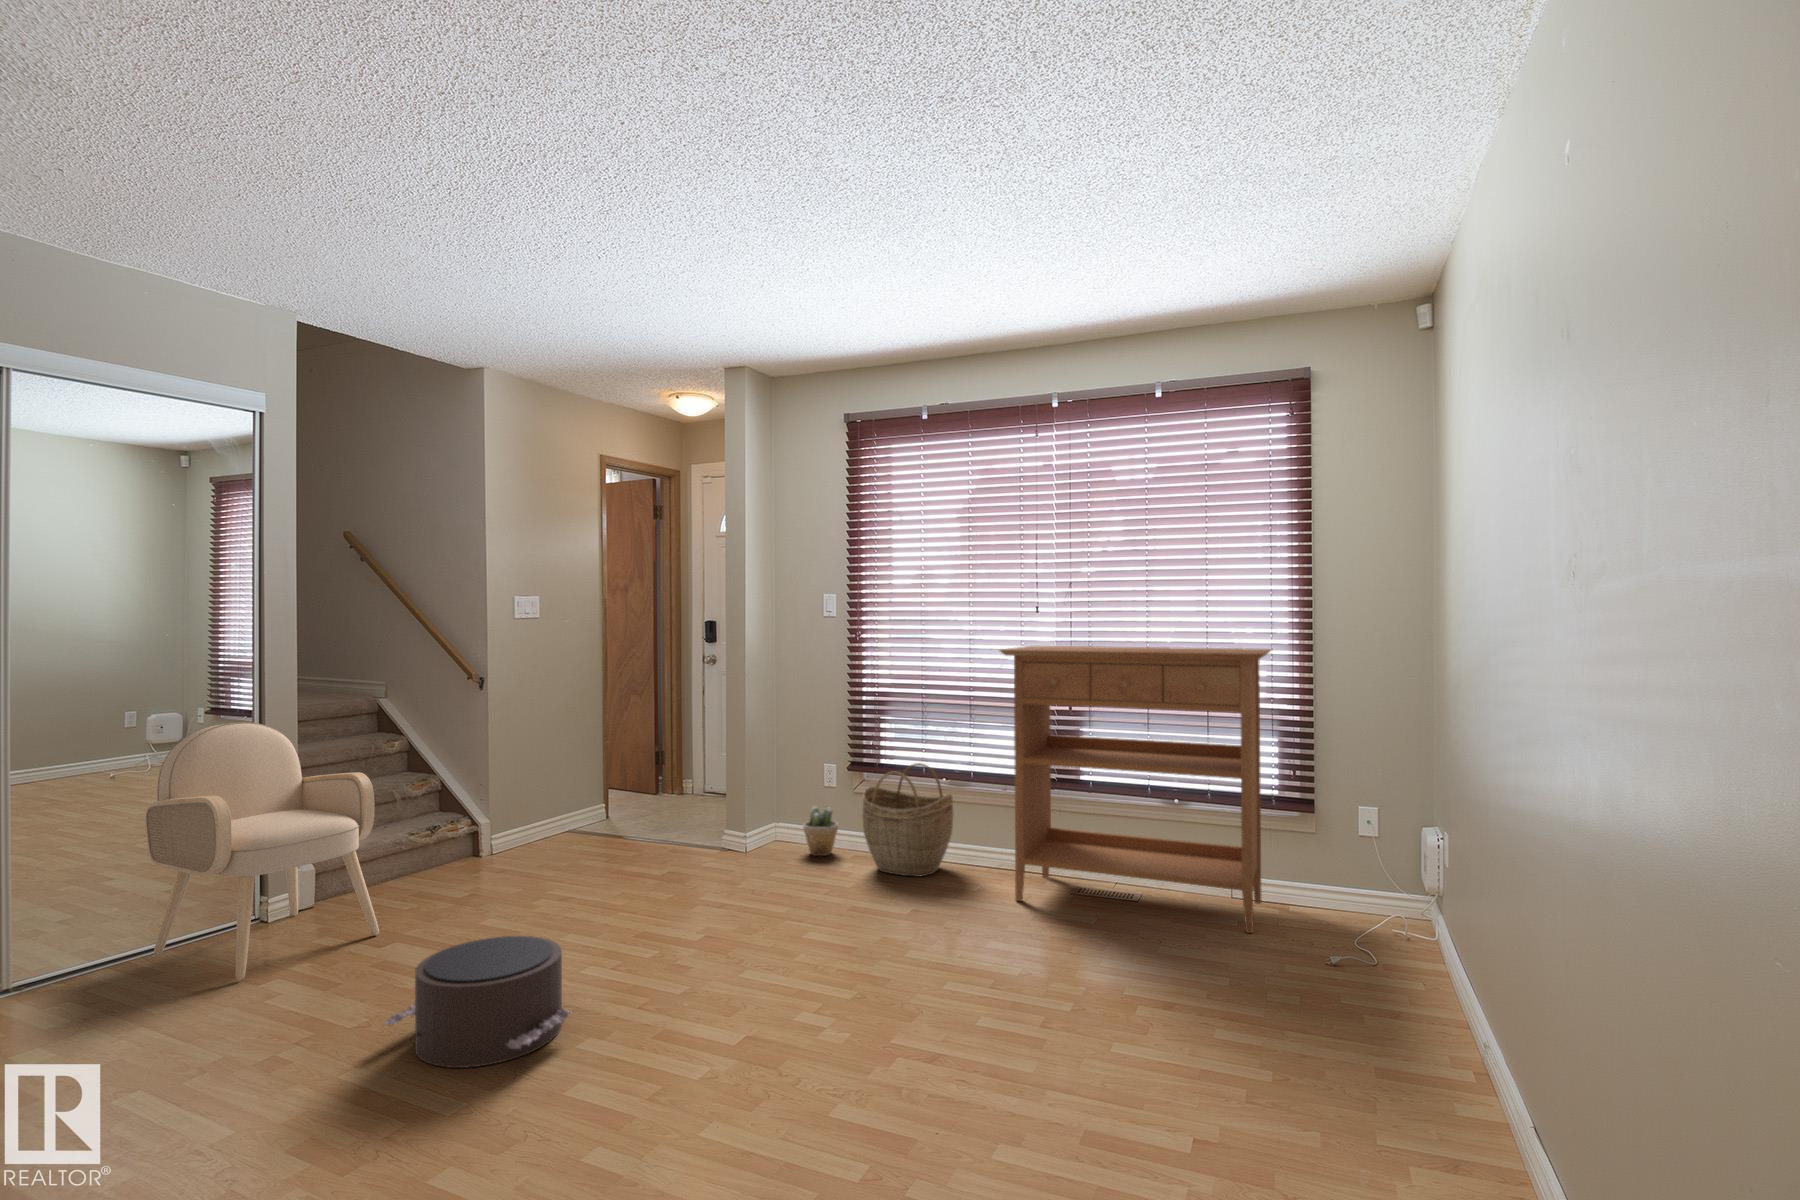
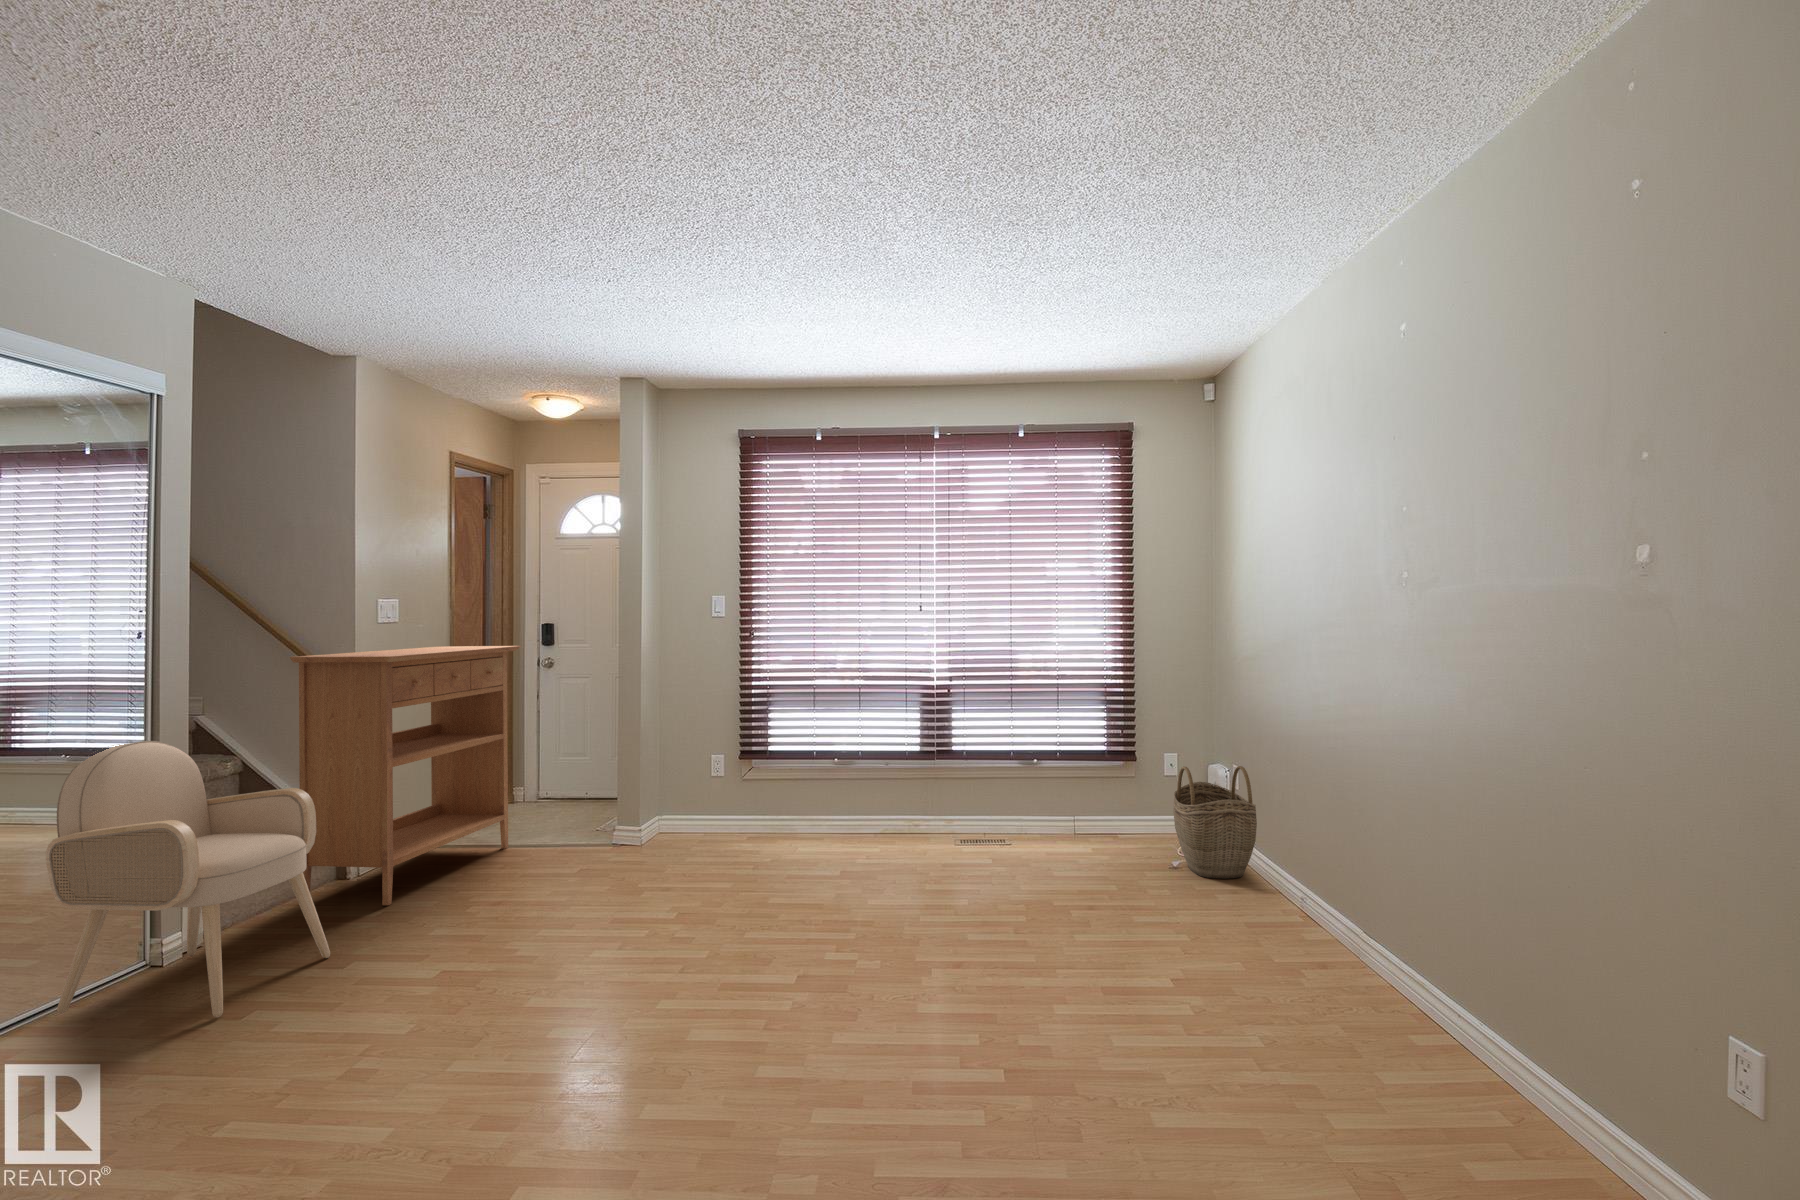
console table: present [1000,646,1271,933] -> present [290,646,521,905]
woven basket: present [862,763,953,877] -> present [1173,766,1257,879]
potted plant: present [803,807,838,856] -> none [697,794,730,840]
pouf: present [384,936,570,1068] -> none [476,919,657,1042]

